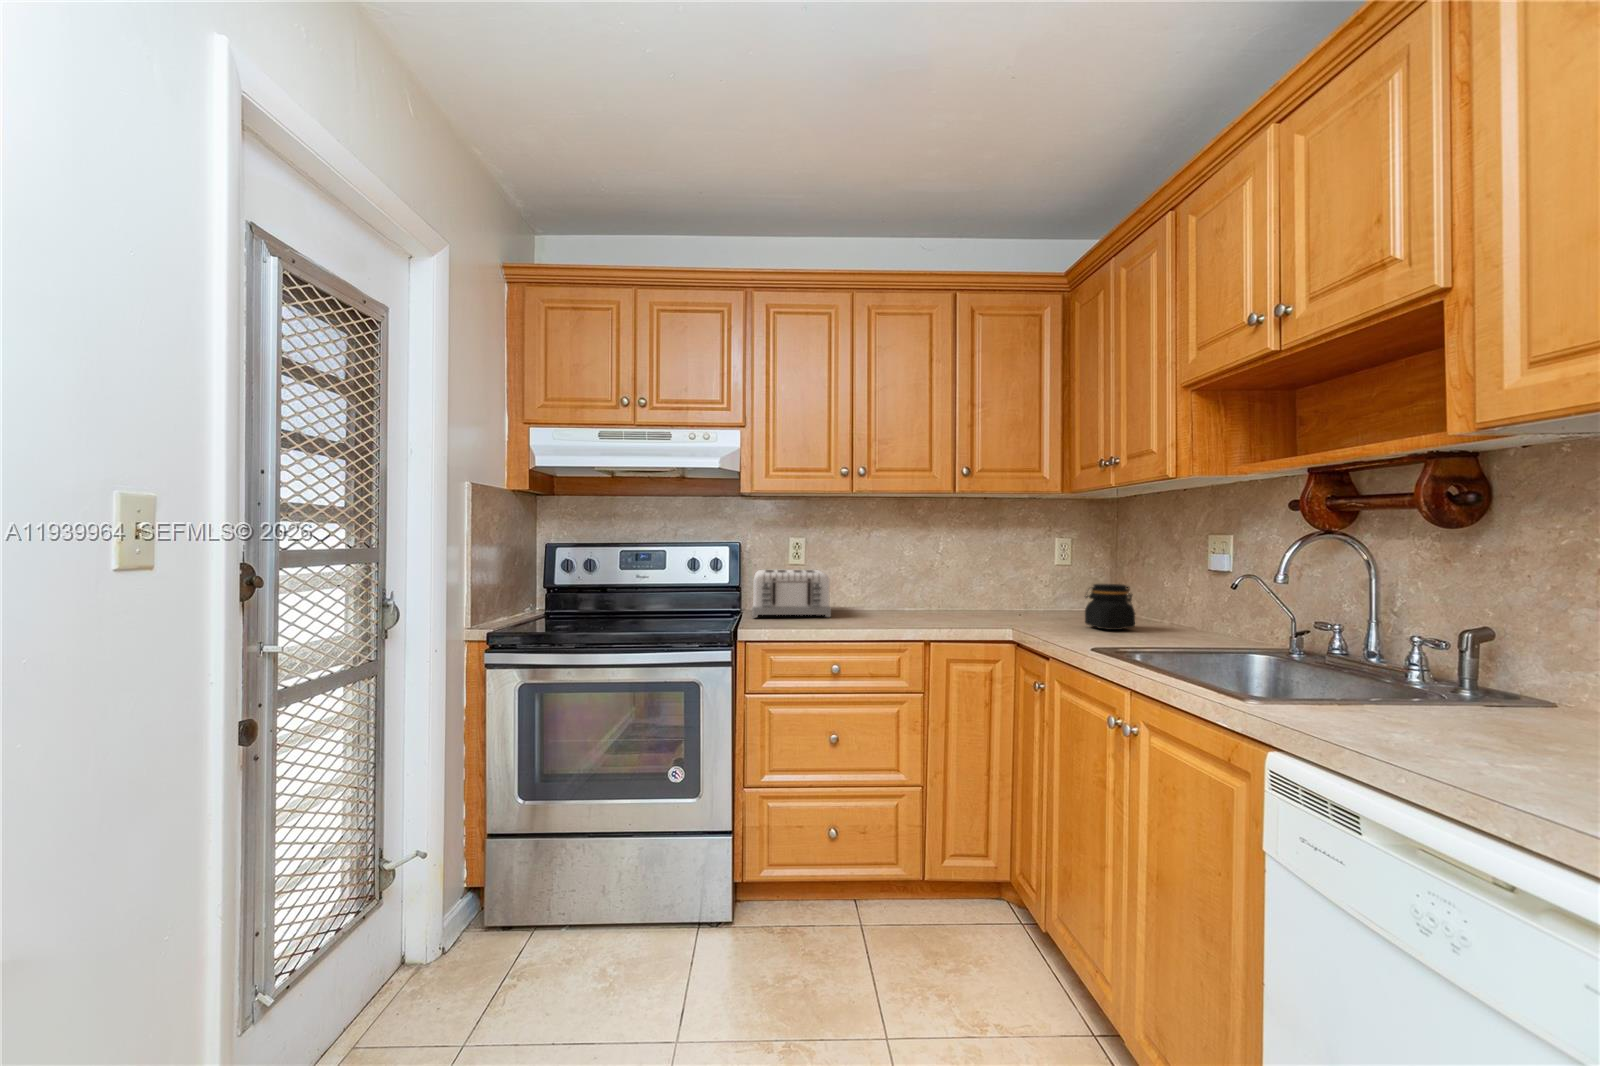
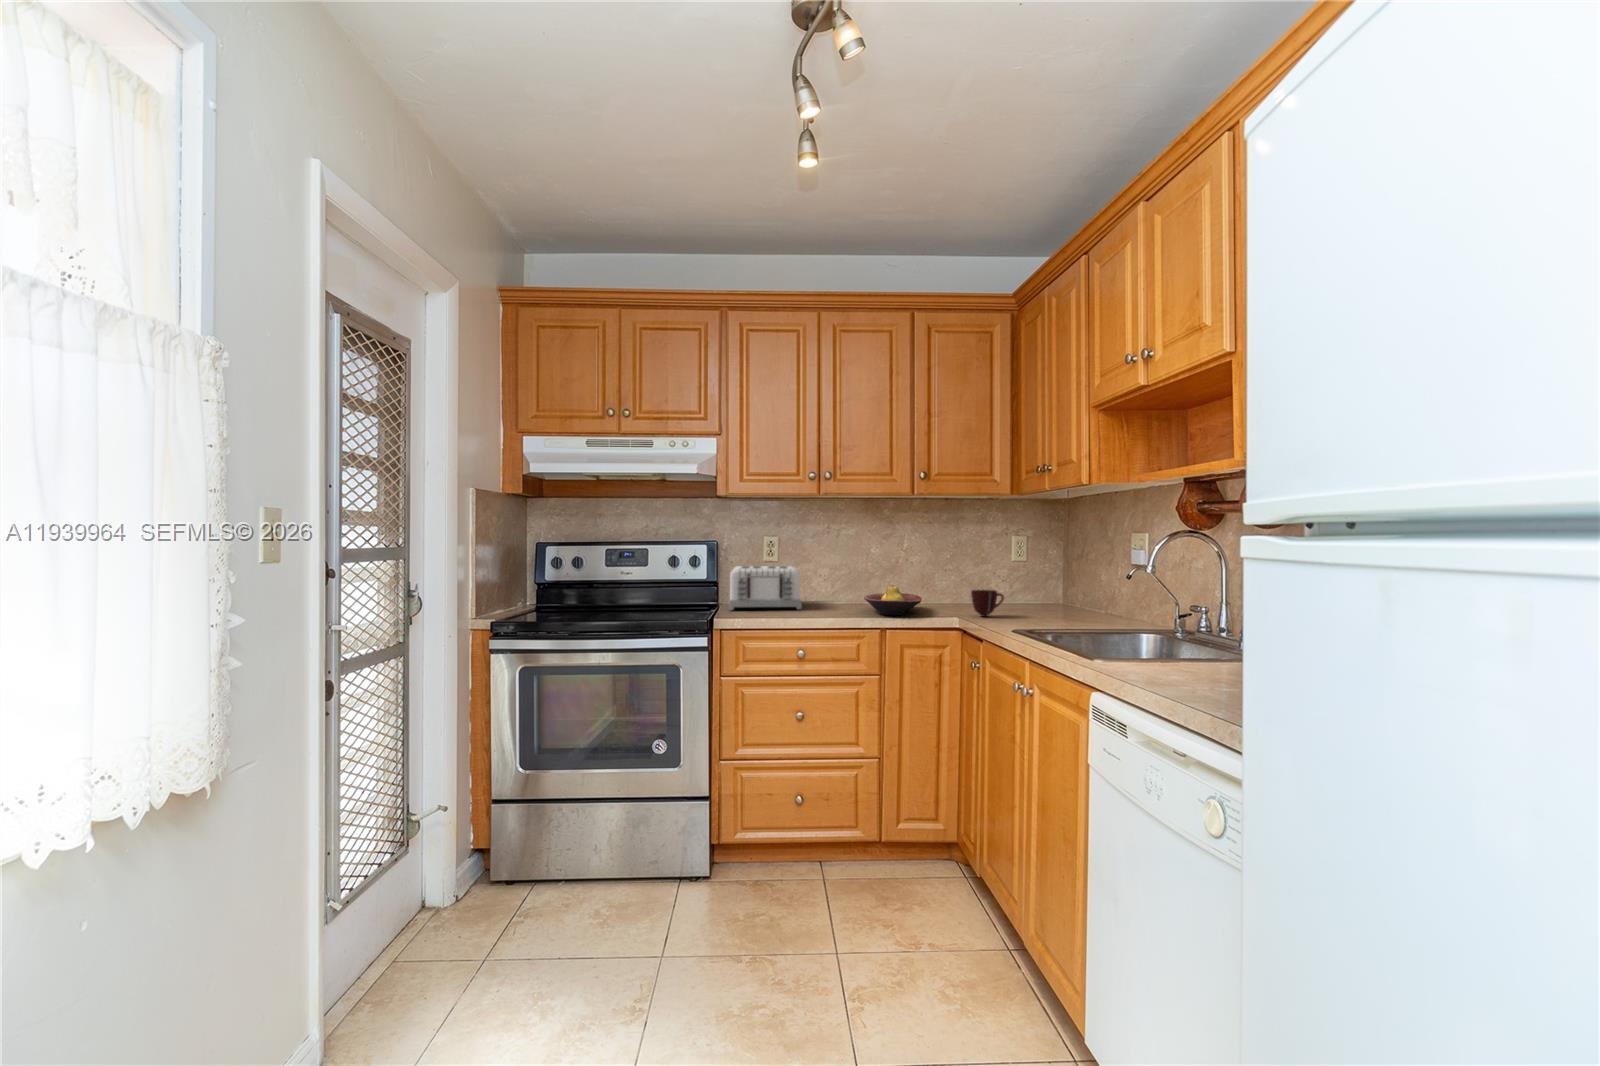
jar: present [1085,584,1135,630] -> none [1026,577,1070,618]
fruit bowl: none [900,591,965,625] -> present [864,585,922,615]
mug: none [1022,597,1059,628] -> present [971,590,1004,617]

